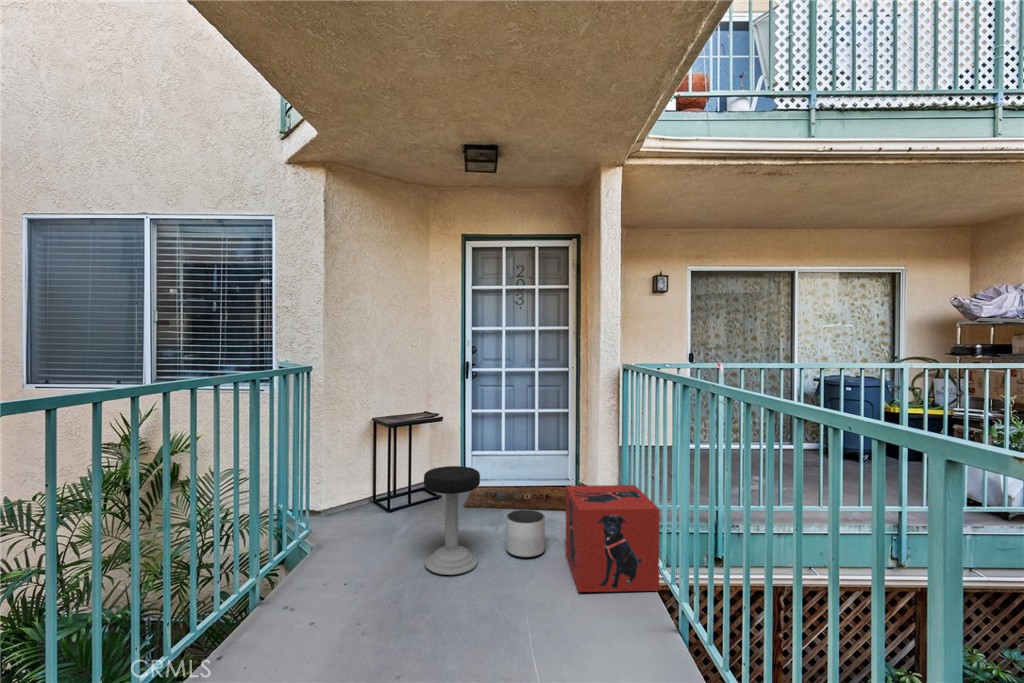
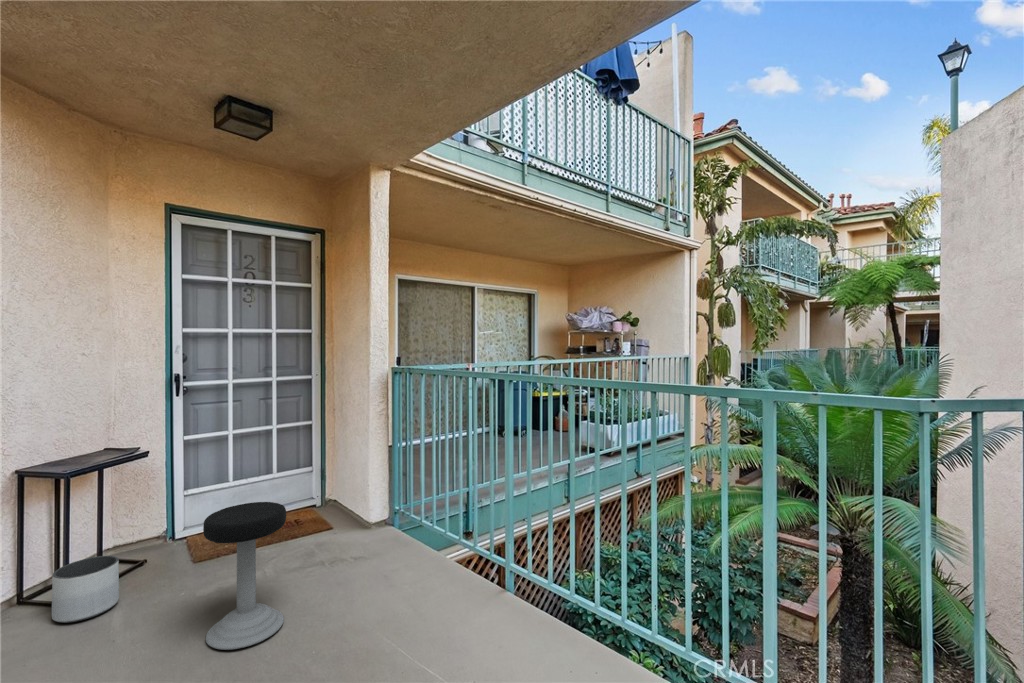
storage box: present [565,485,660,592] -> none [373,480,478,596]
planter: present [506,510,545,558] -> present [52,556,119,623]

